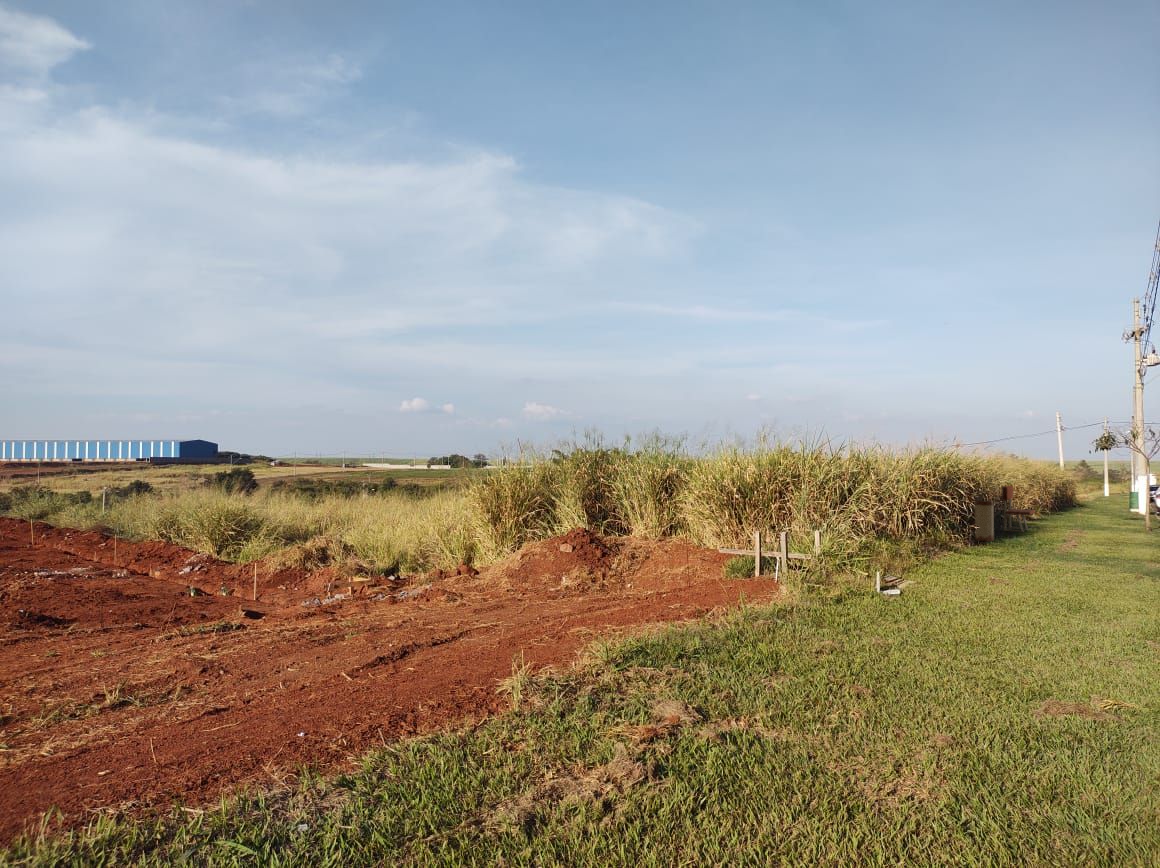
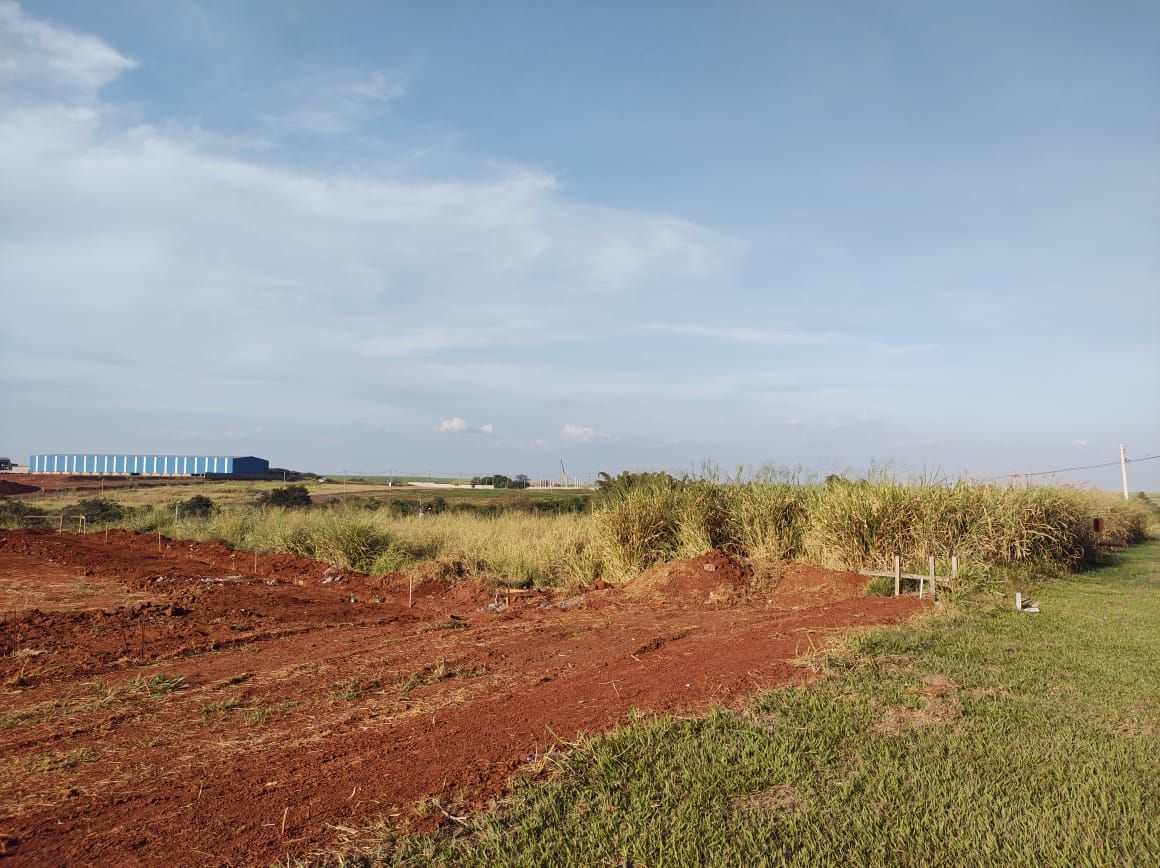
trash can: present [975,500,994,542] -> none [1072,532,1091,572]

